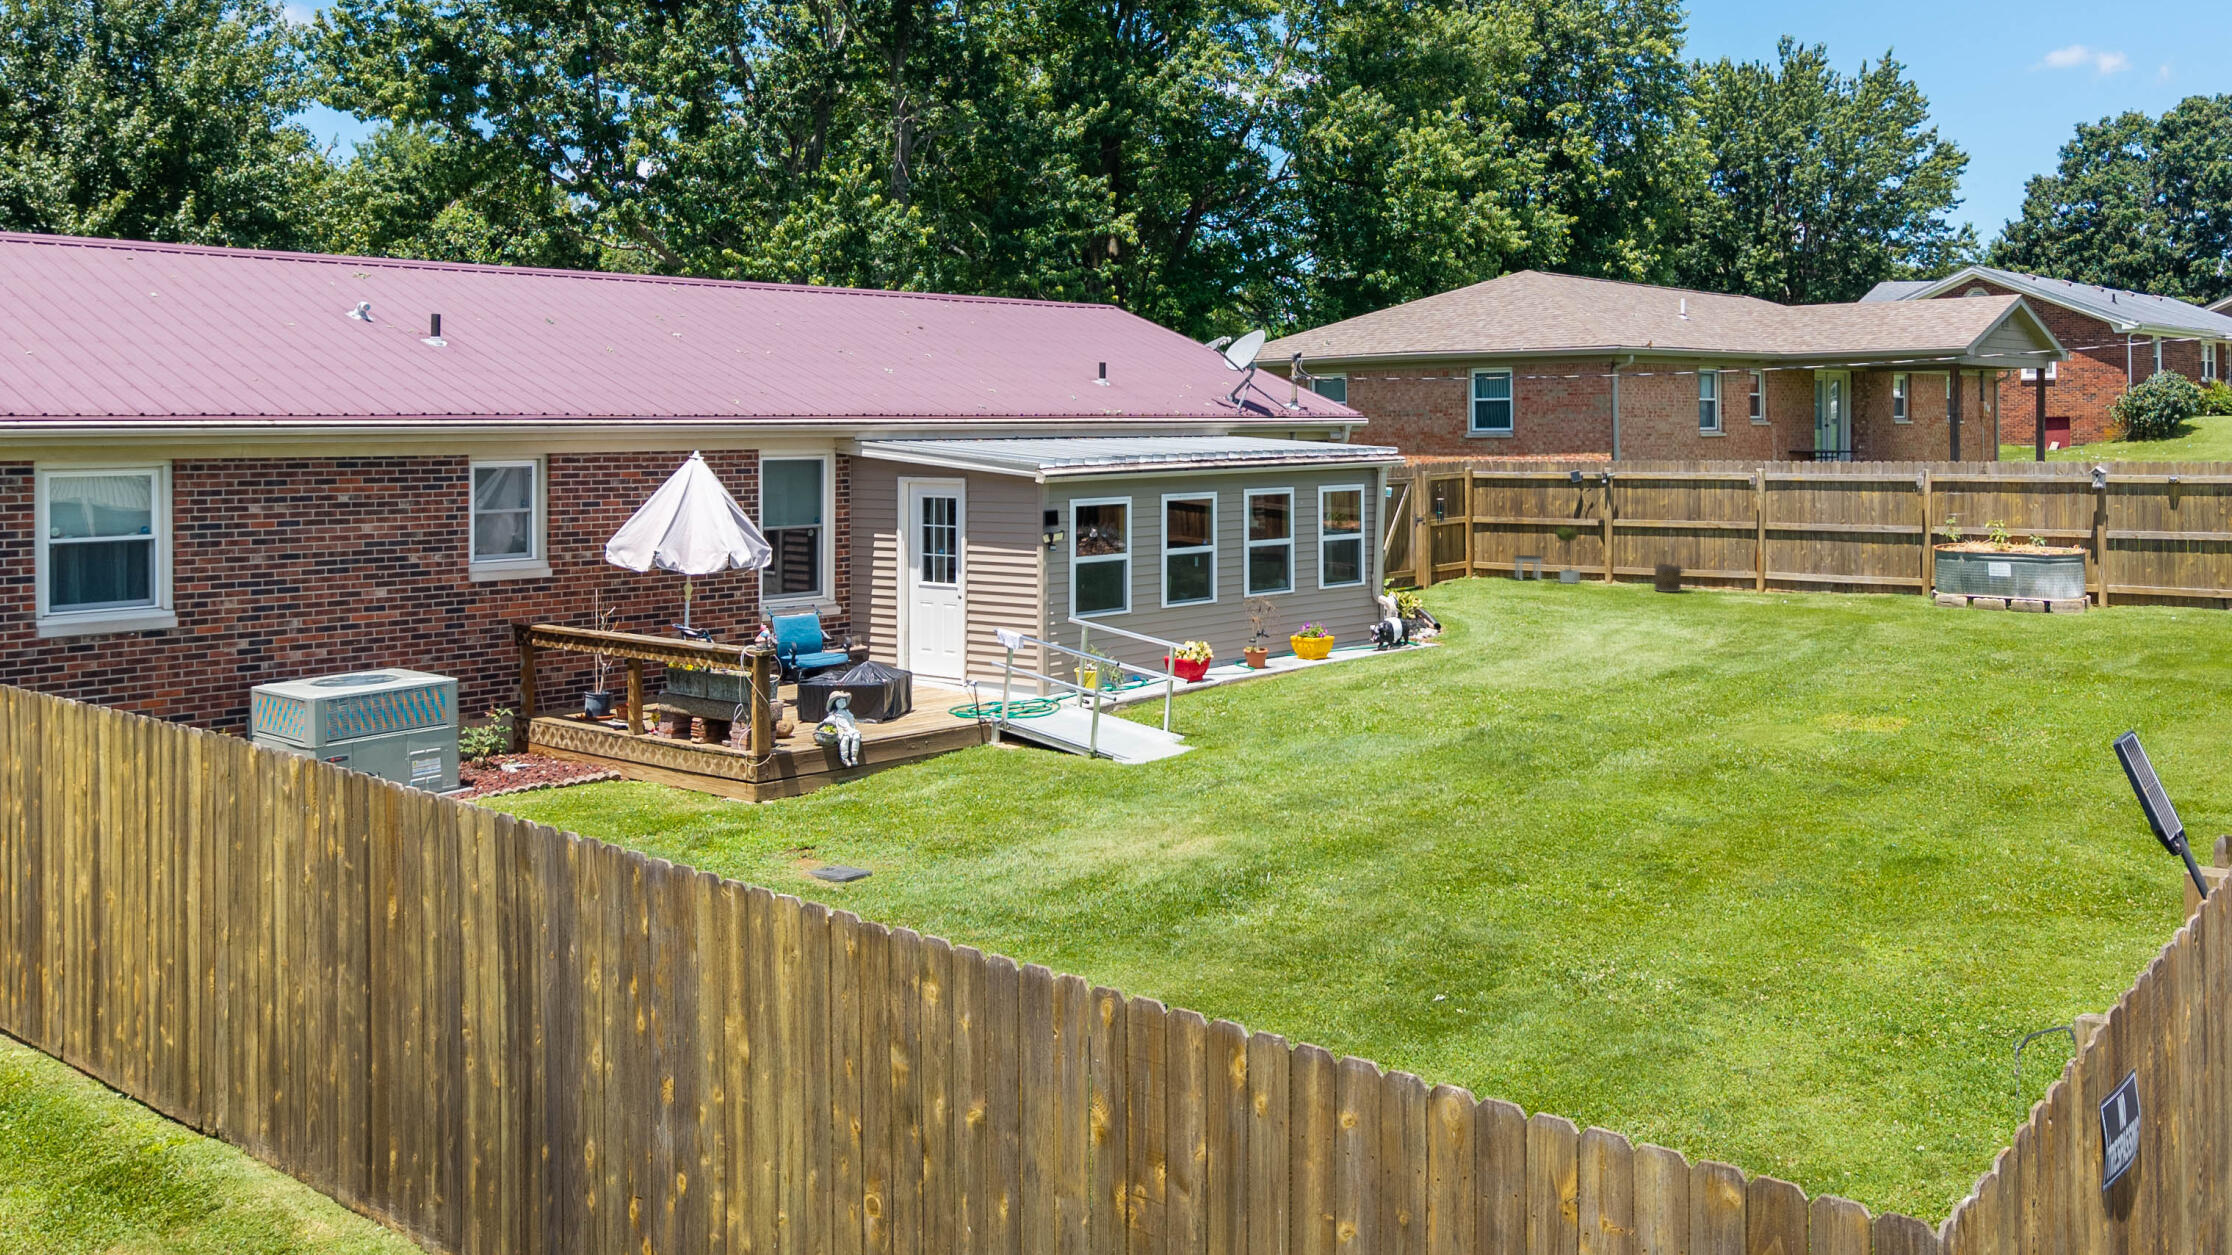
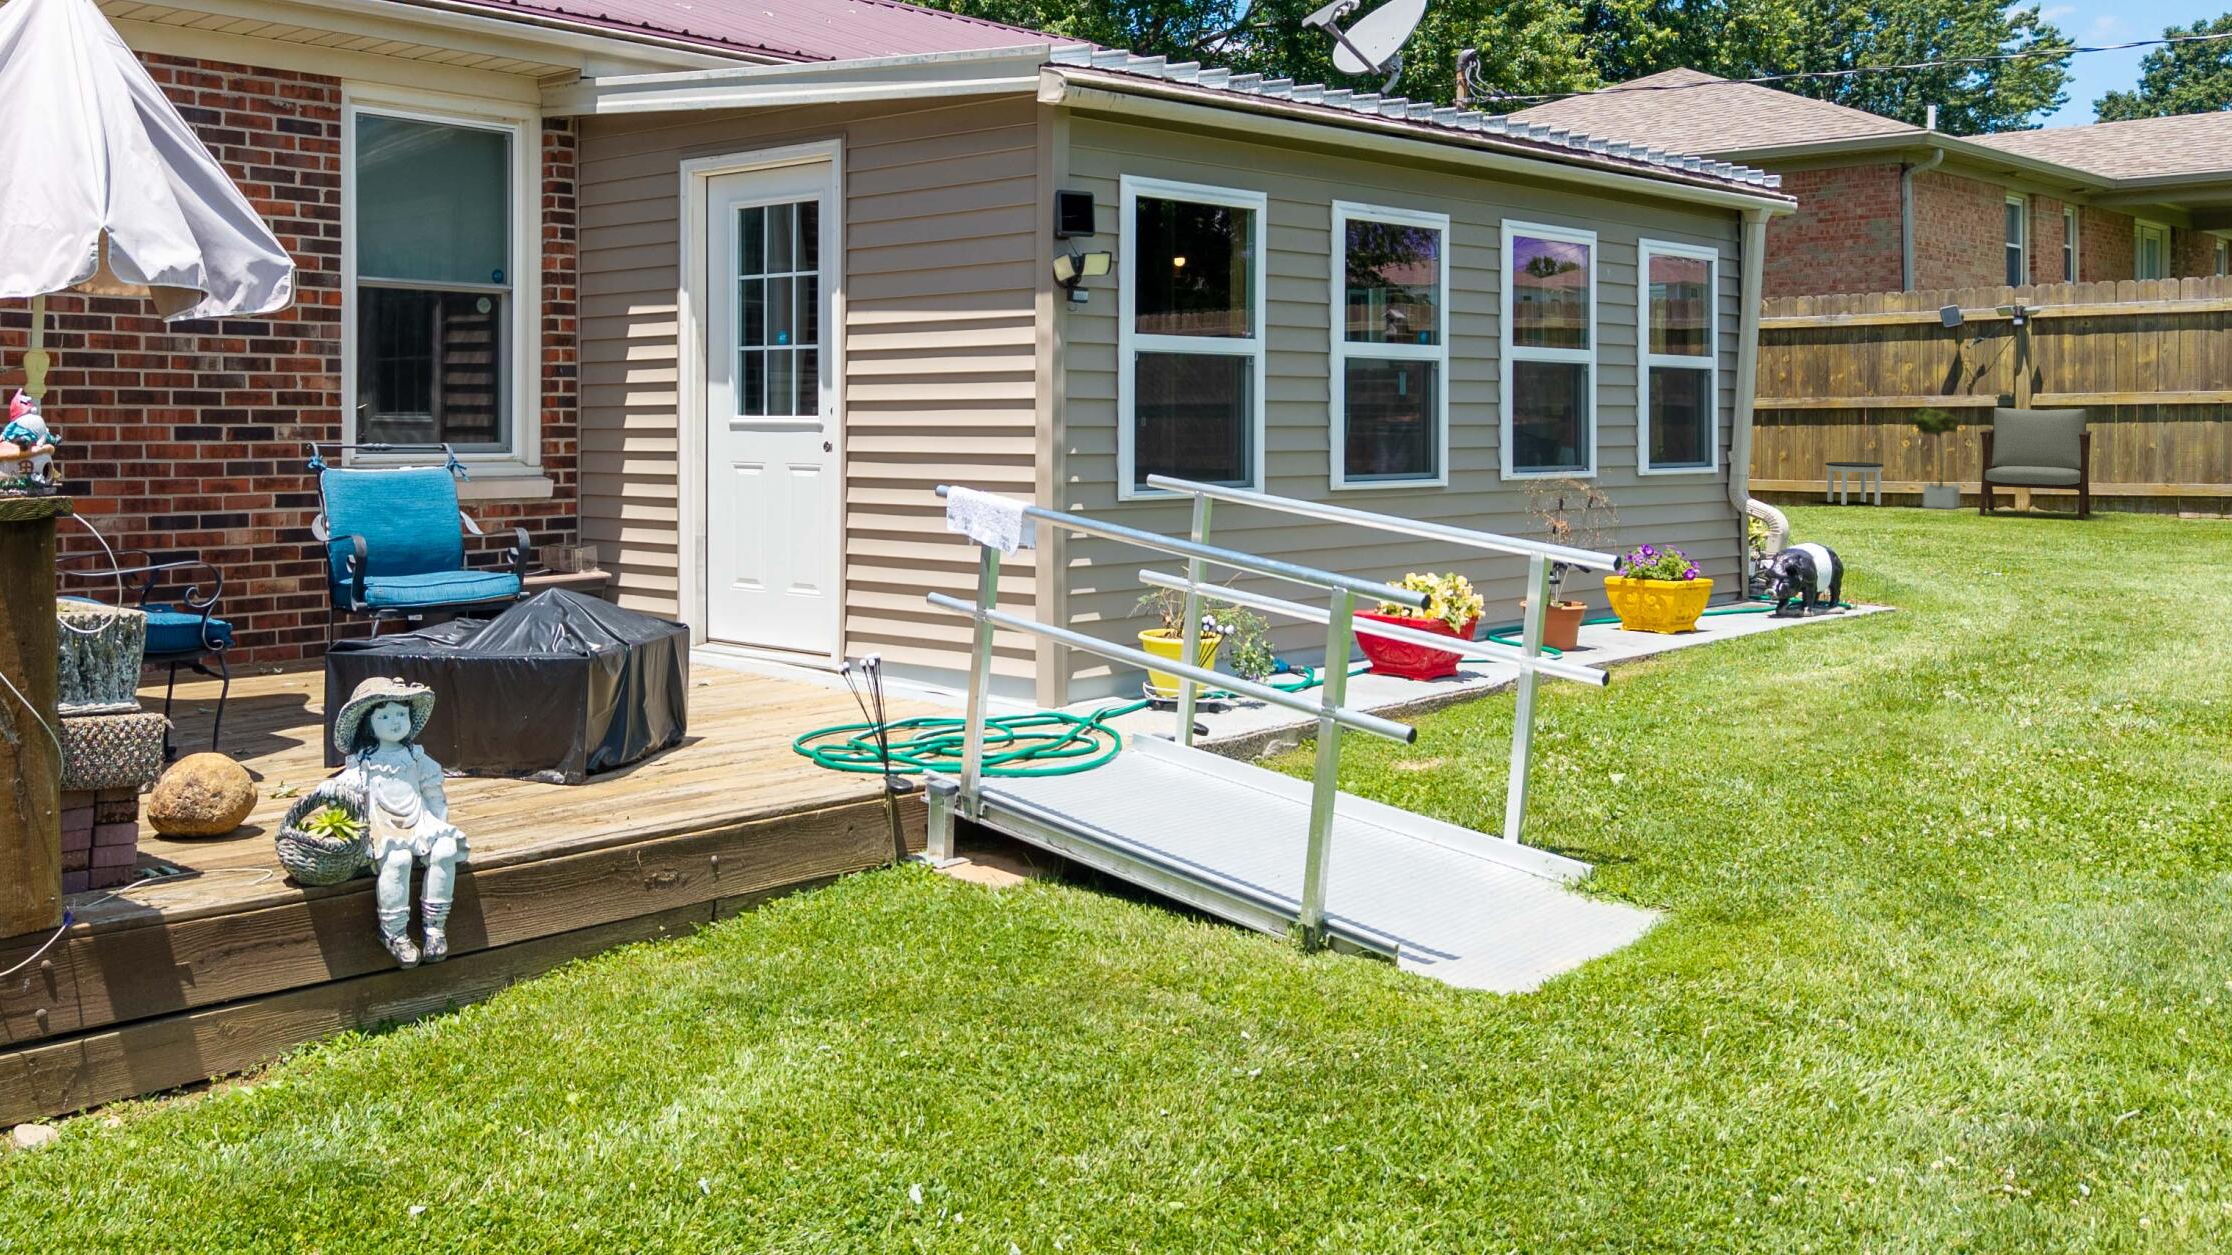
lounge chair: none [1579,528,1640,591] -> present [1980,408,2092,520]
bucket: present [1654,564,1684,592] -> none [2133,467,2202,521]

